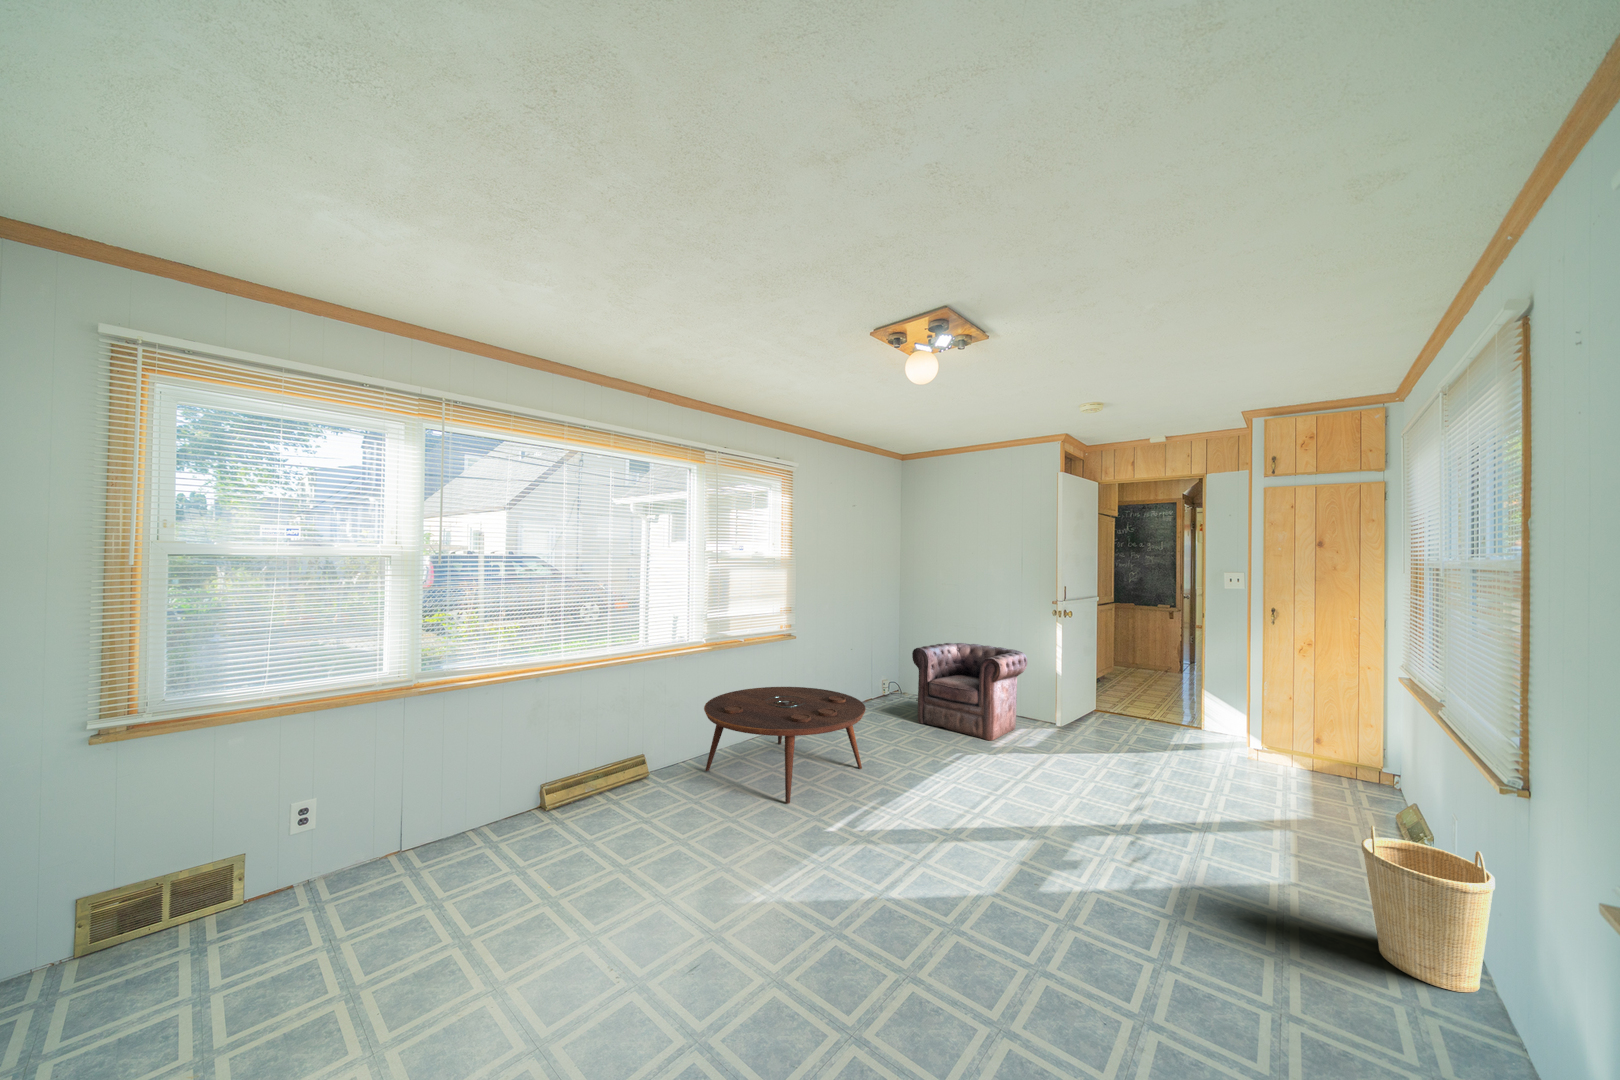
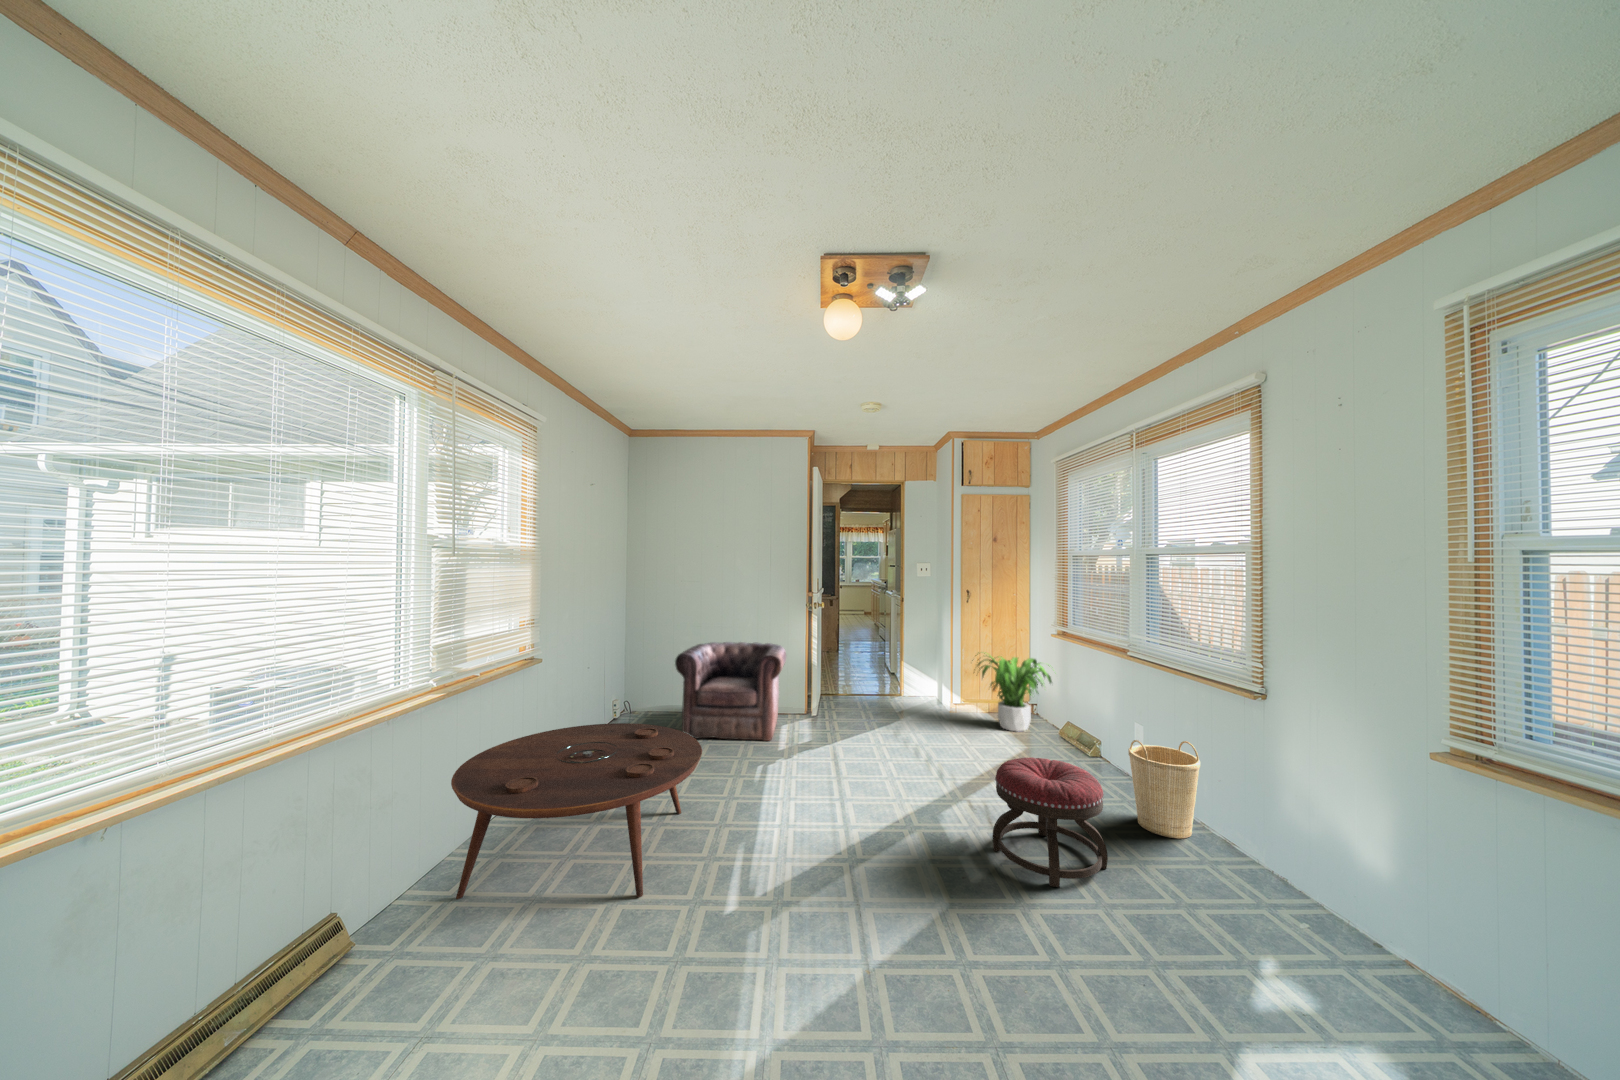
potted plant: none [1273,692,1410,810] -> present [977,653,1052,732]
ottoman: none [1099,795,1239,953] -> present [993,757,1108,888]

